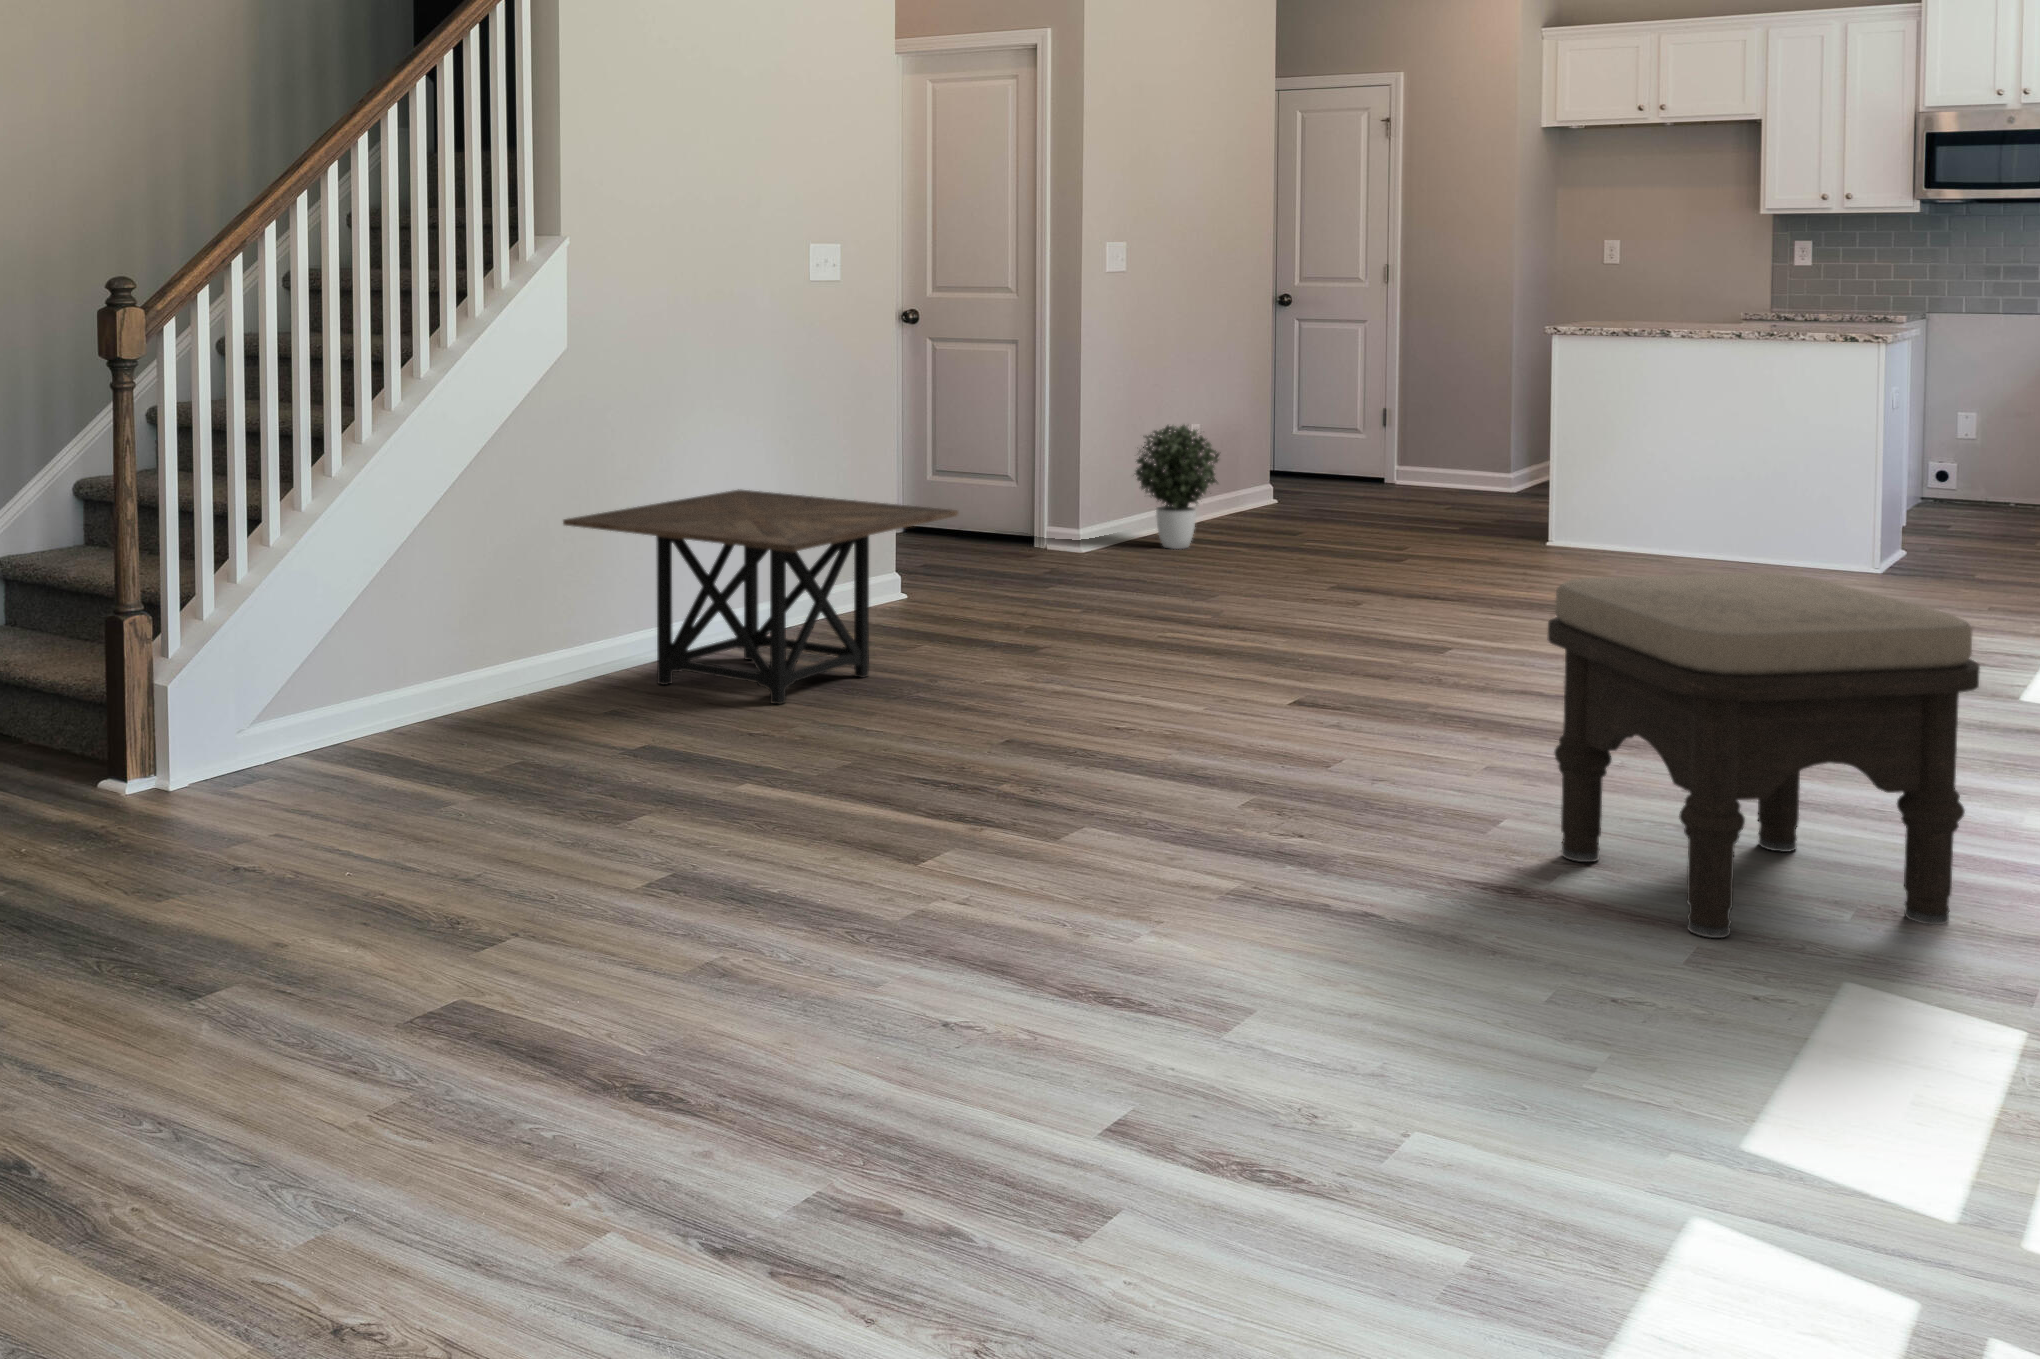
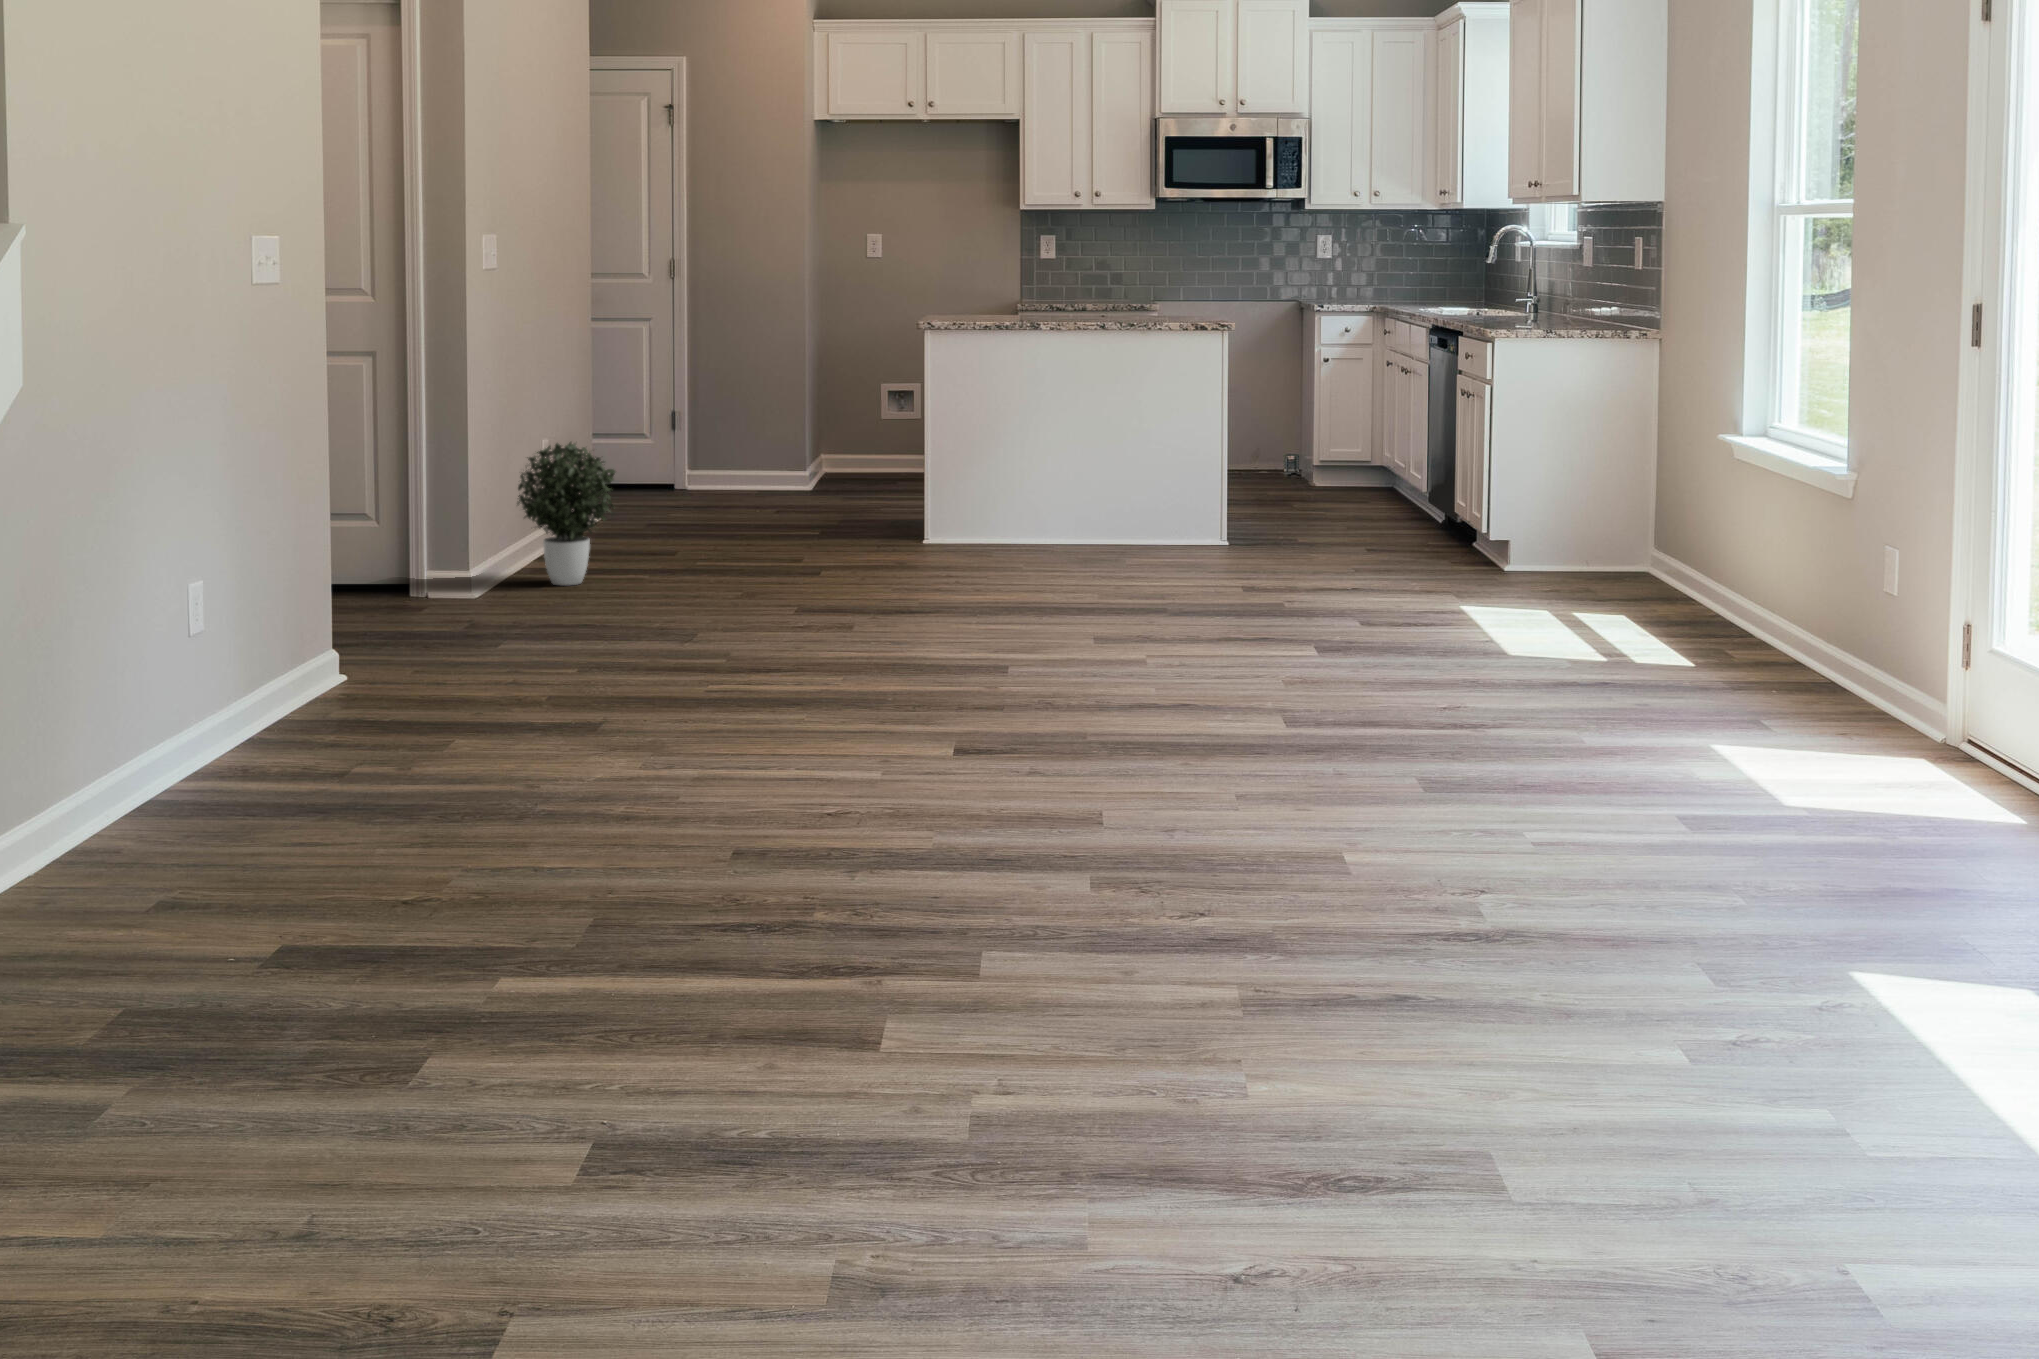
side table: present [563,489,958,704] -> none [33,566,545,850]
ottoman: present [1547,573,1980,938] -> none [1412,561,1805,932]

